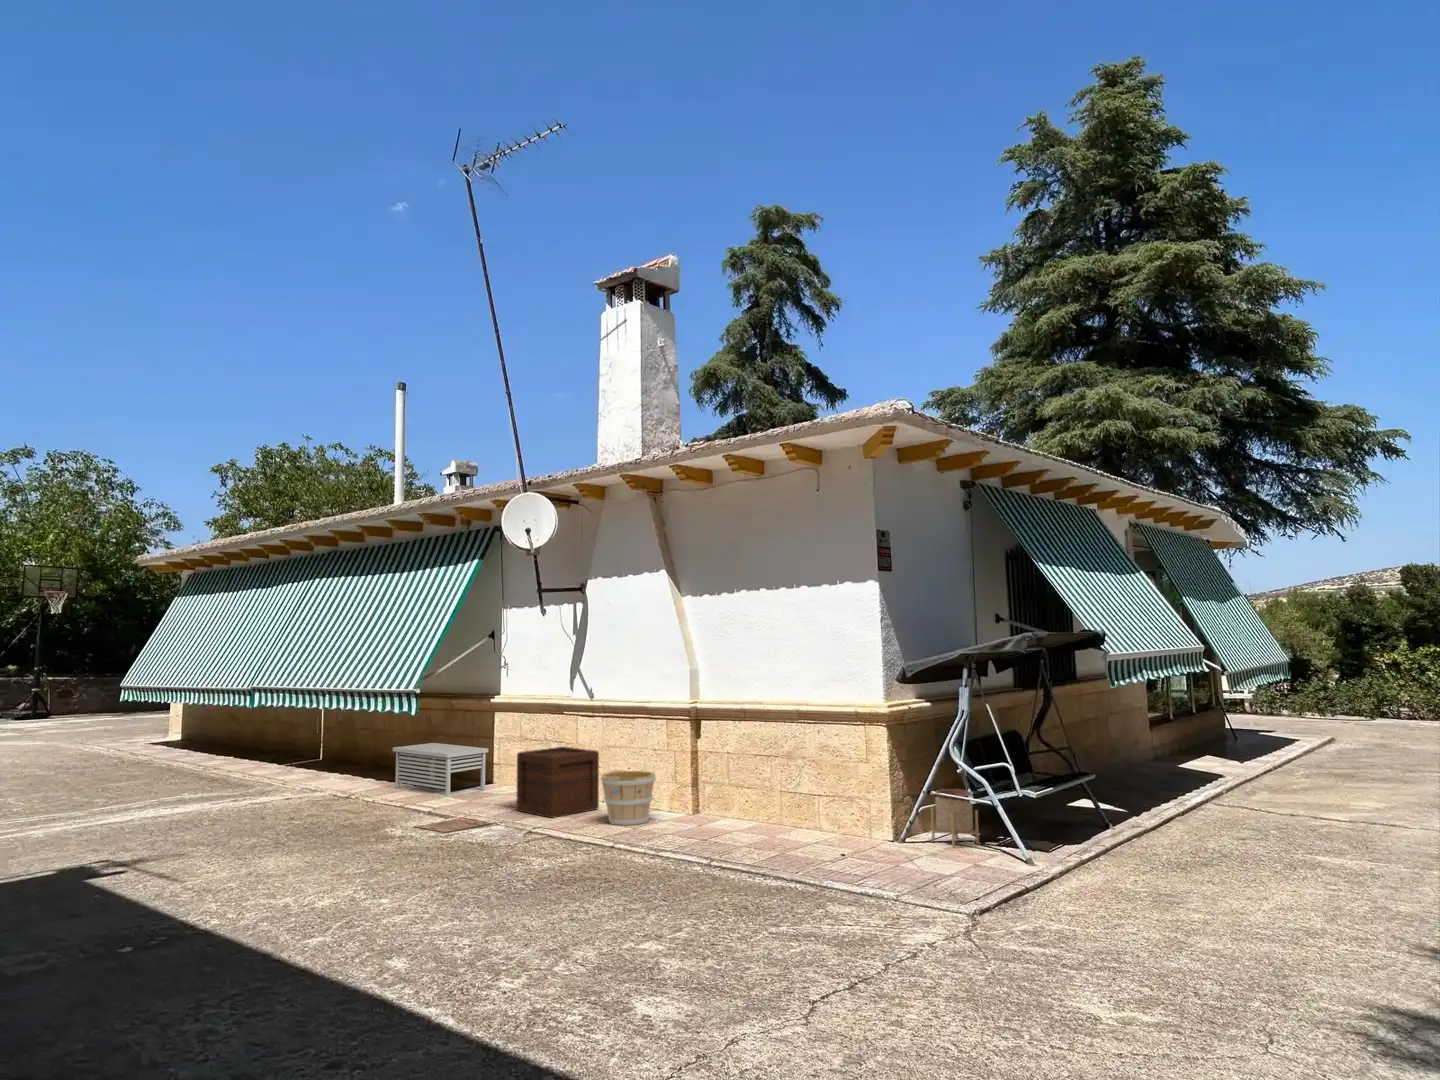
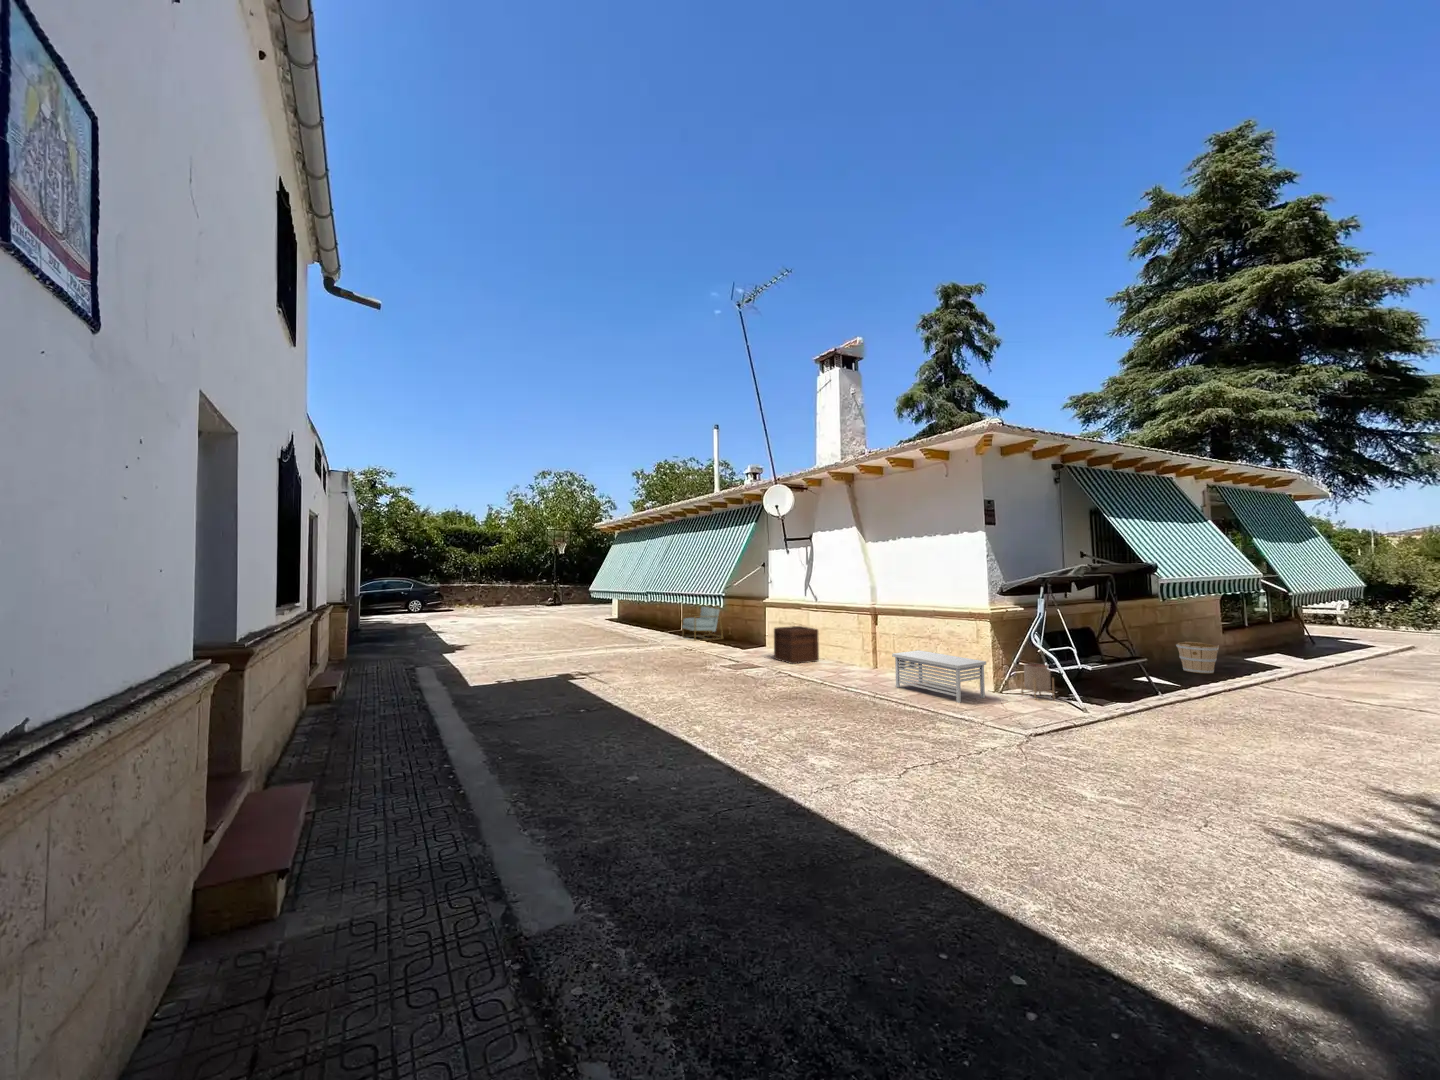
chair: none [324,703,409,785] -> present [682,607,723,641]
storage bench: present [393,743,488,796] -> present [892,650,986,703]
wooden bucket: present [601,770,656,826] -> present [1176,642,1219,674]

